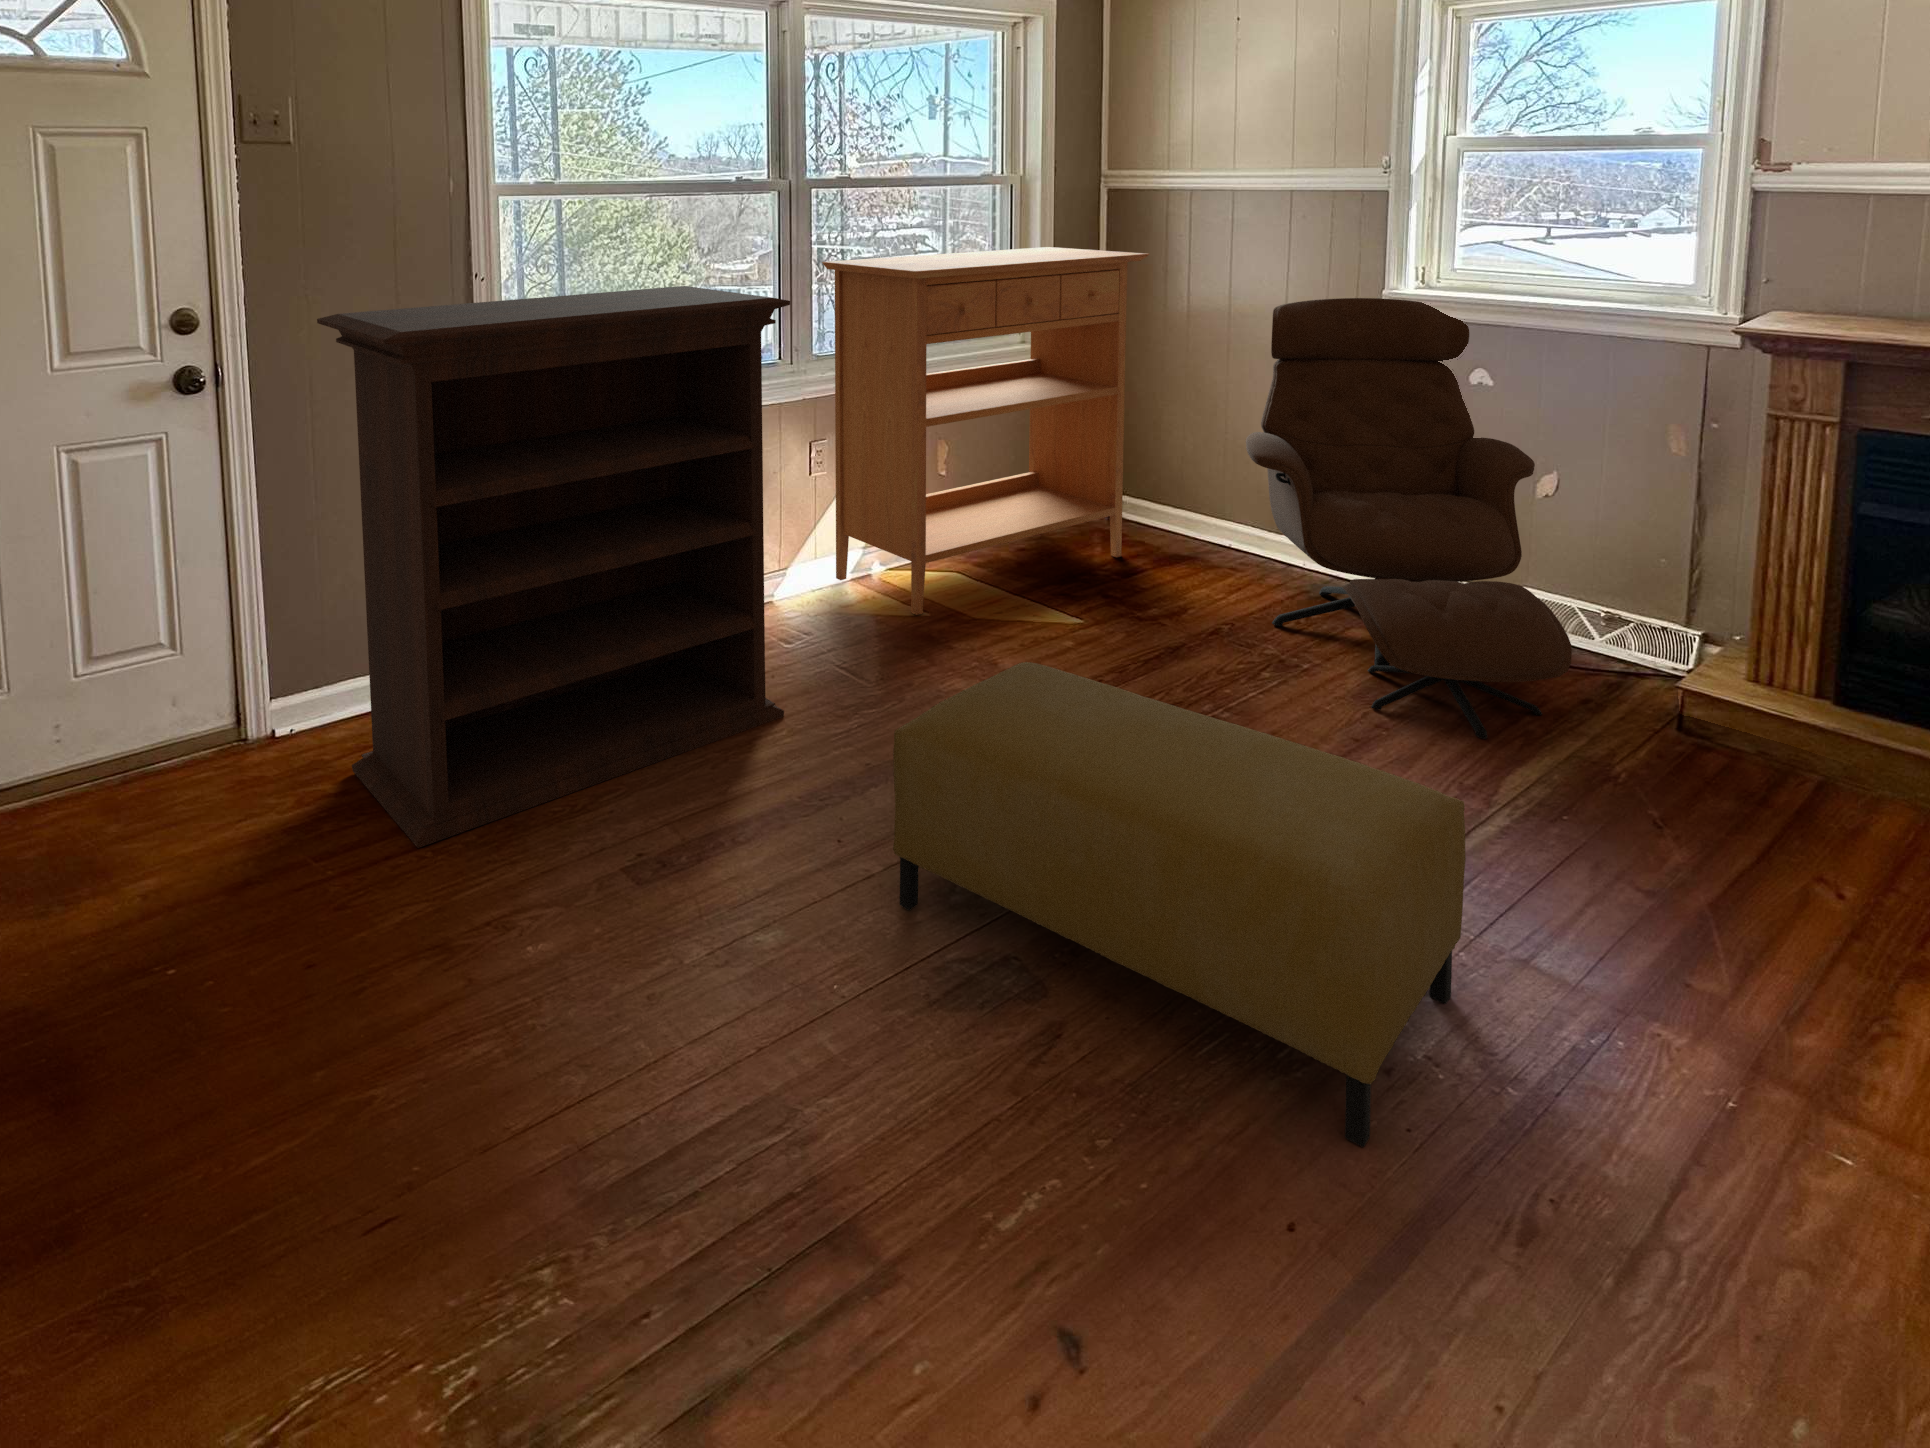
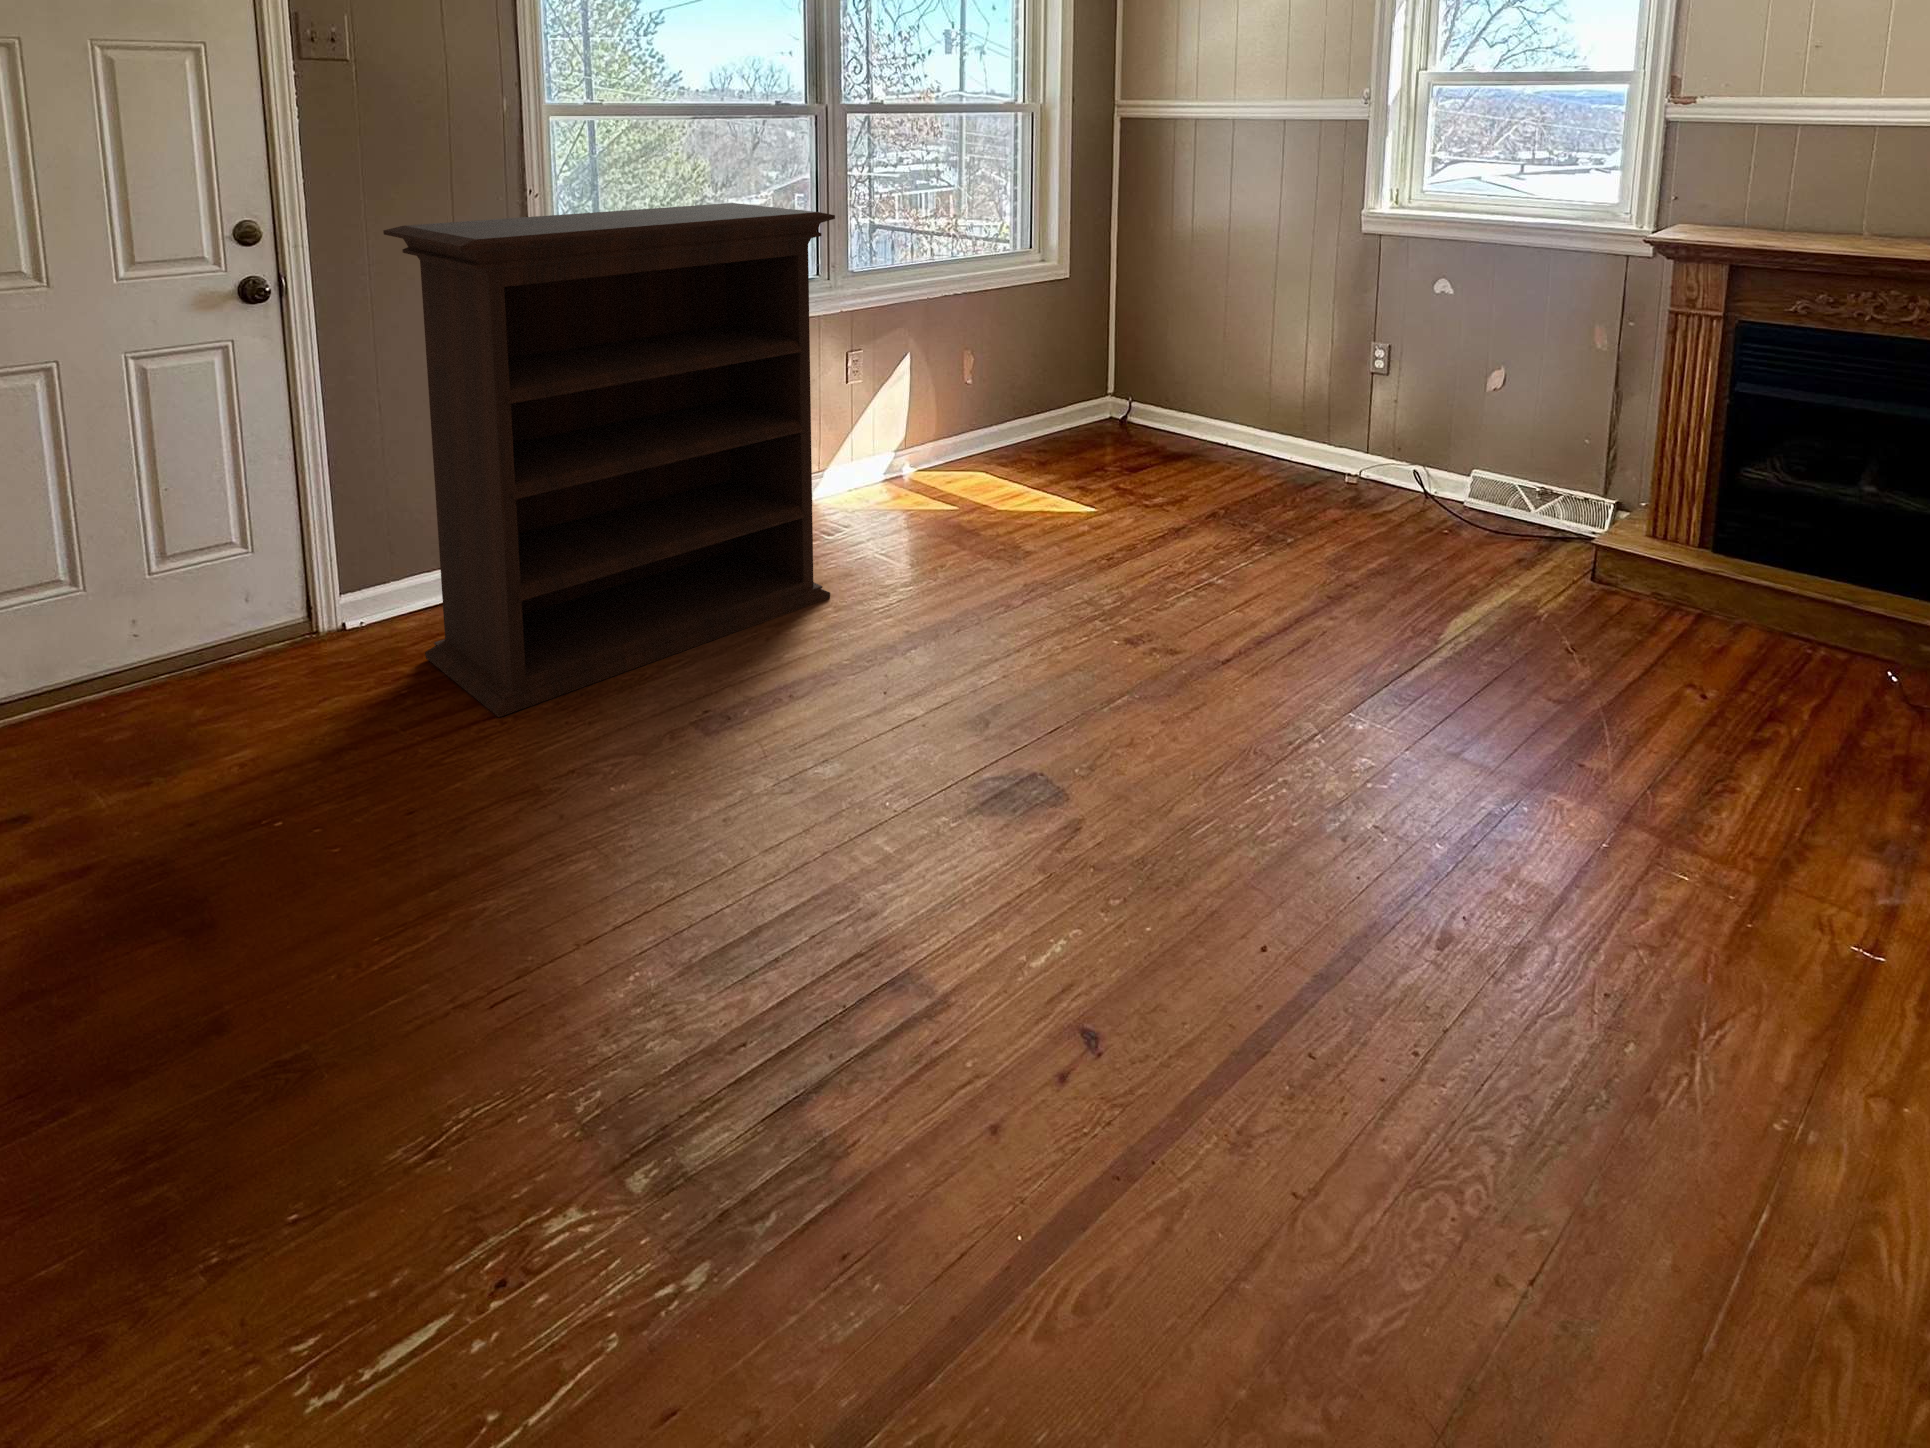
console table: present [822,247,1149,615] -> none [858,172,1160,510]
lounge chair: present [1246,298,1572,739] -> none [1244,217,1511,593]
ottoman: present [893,662,1466,1147] -> none [937,532,1411,889]

